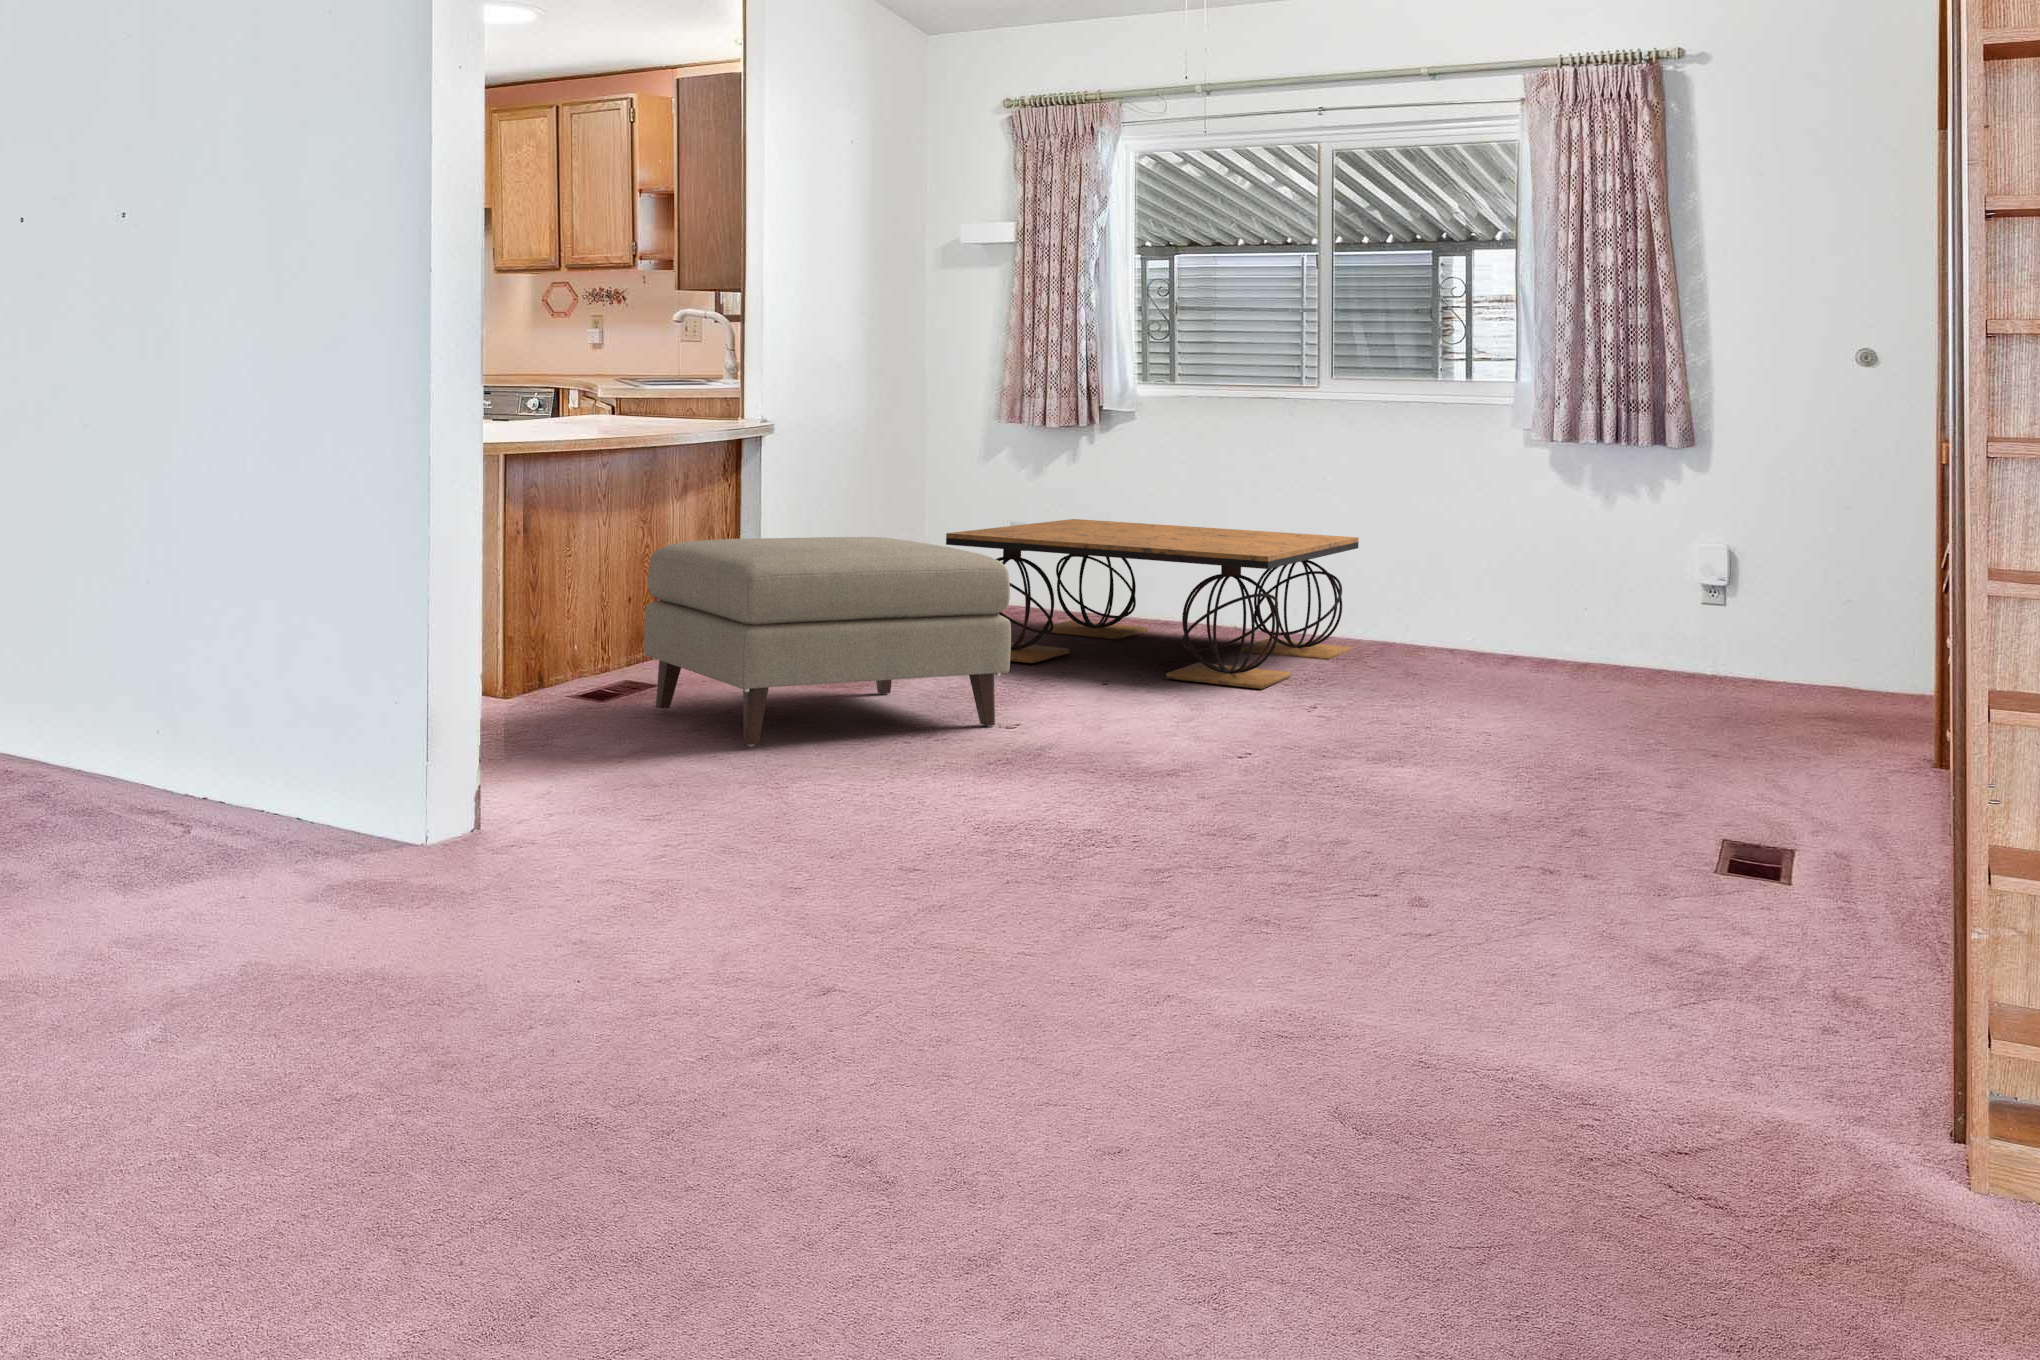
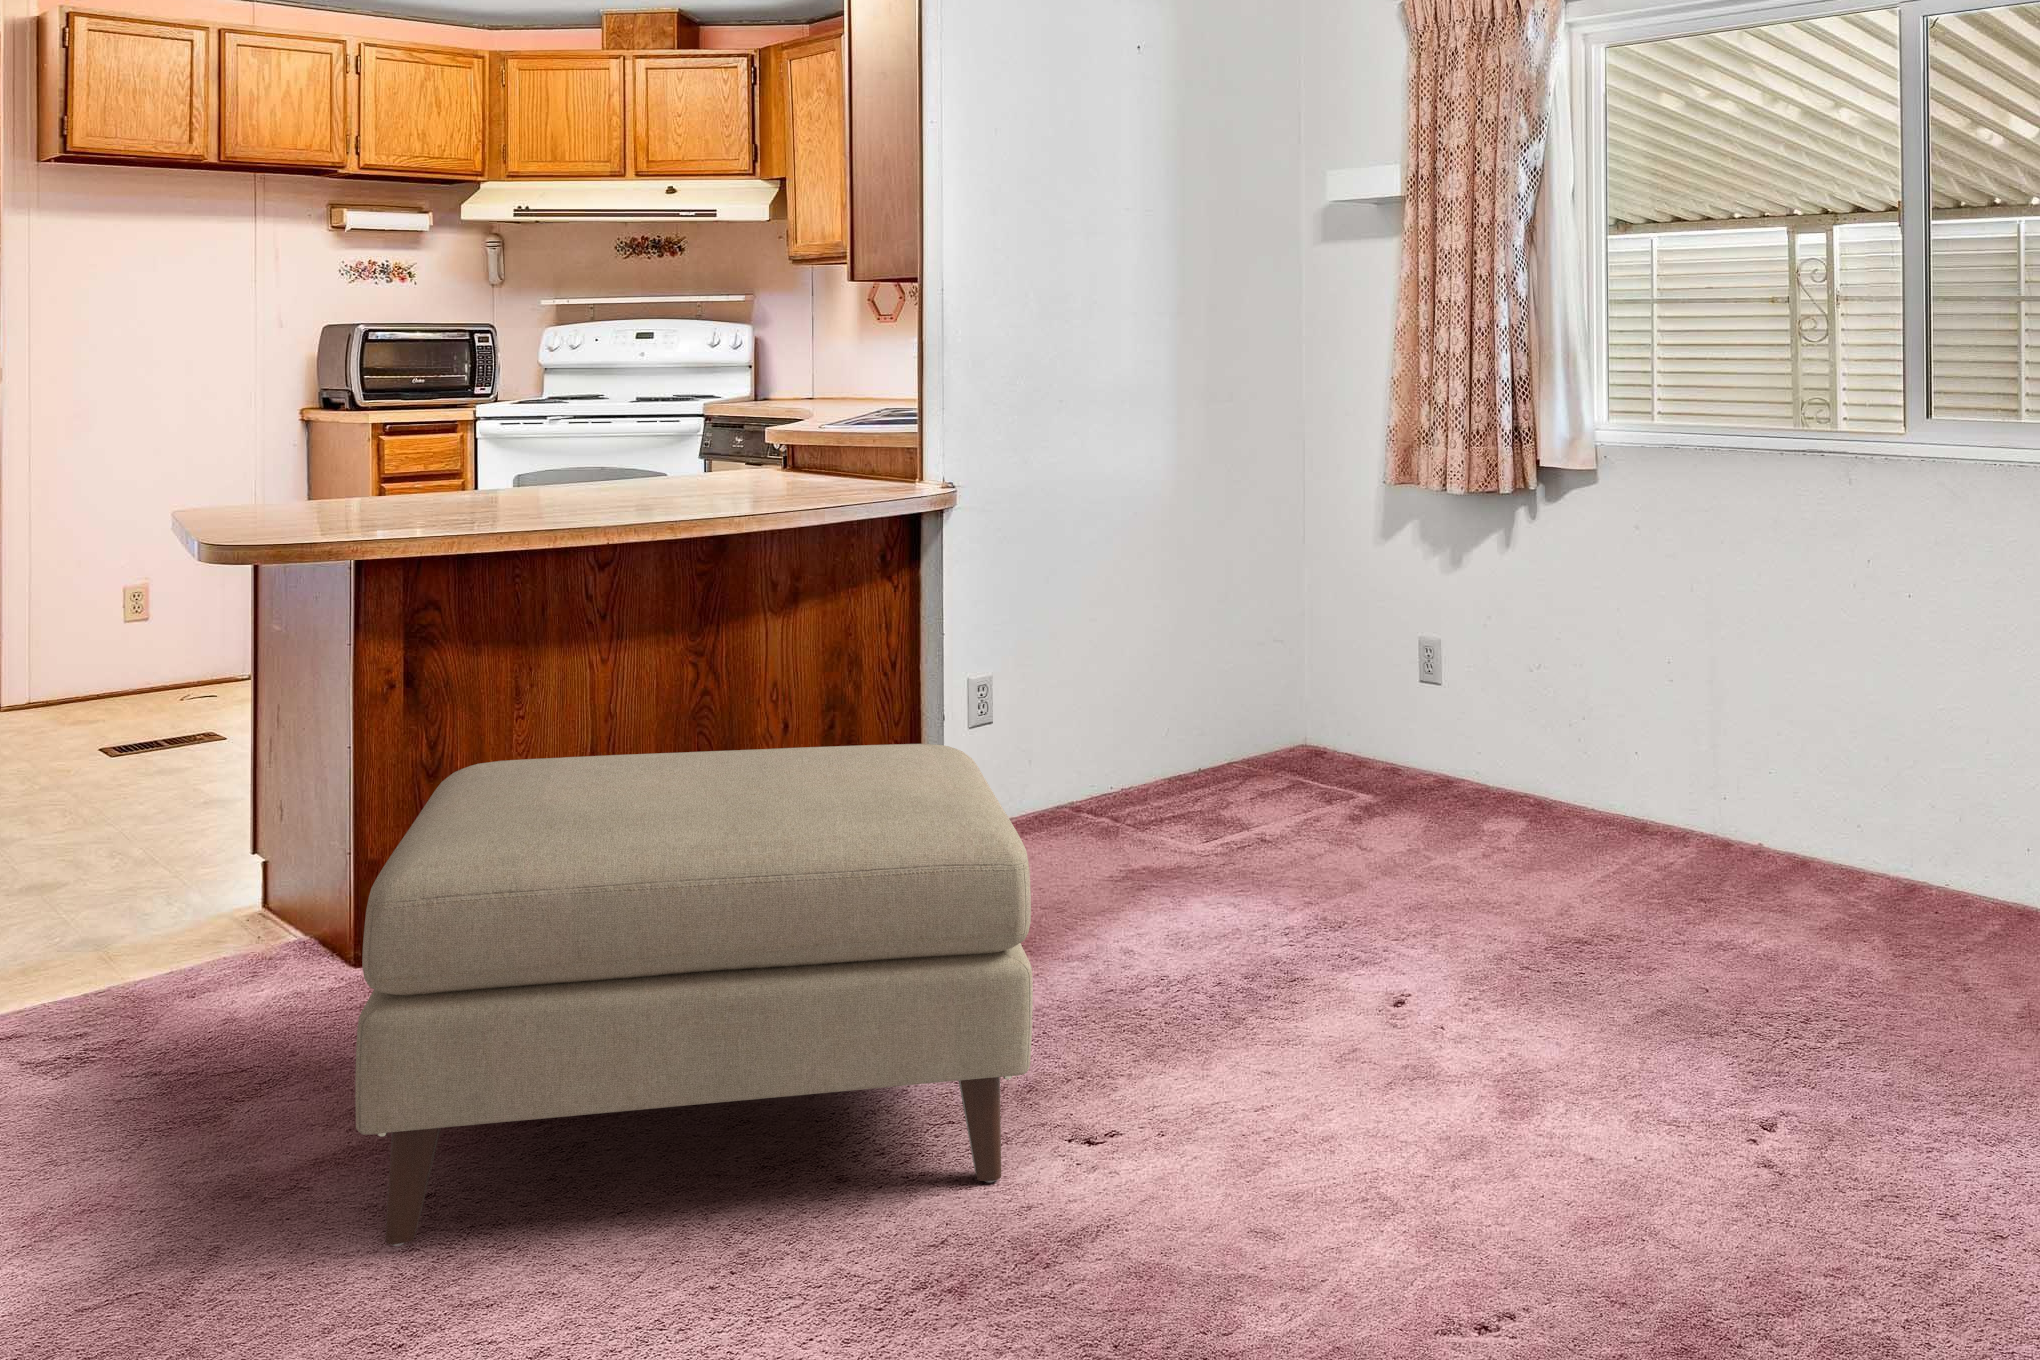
coffee table: present [946,519,1359,689] -> none [1188,633,1964,1054]

